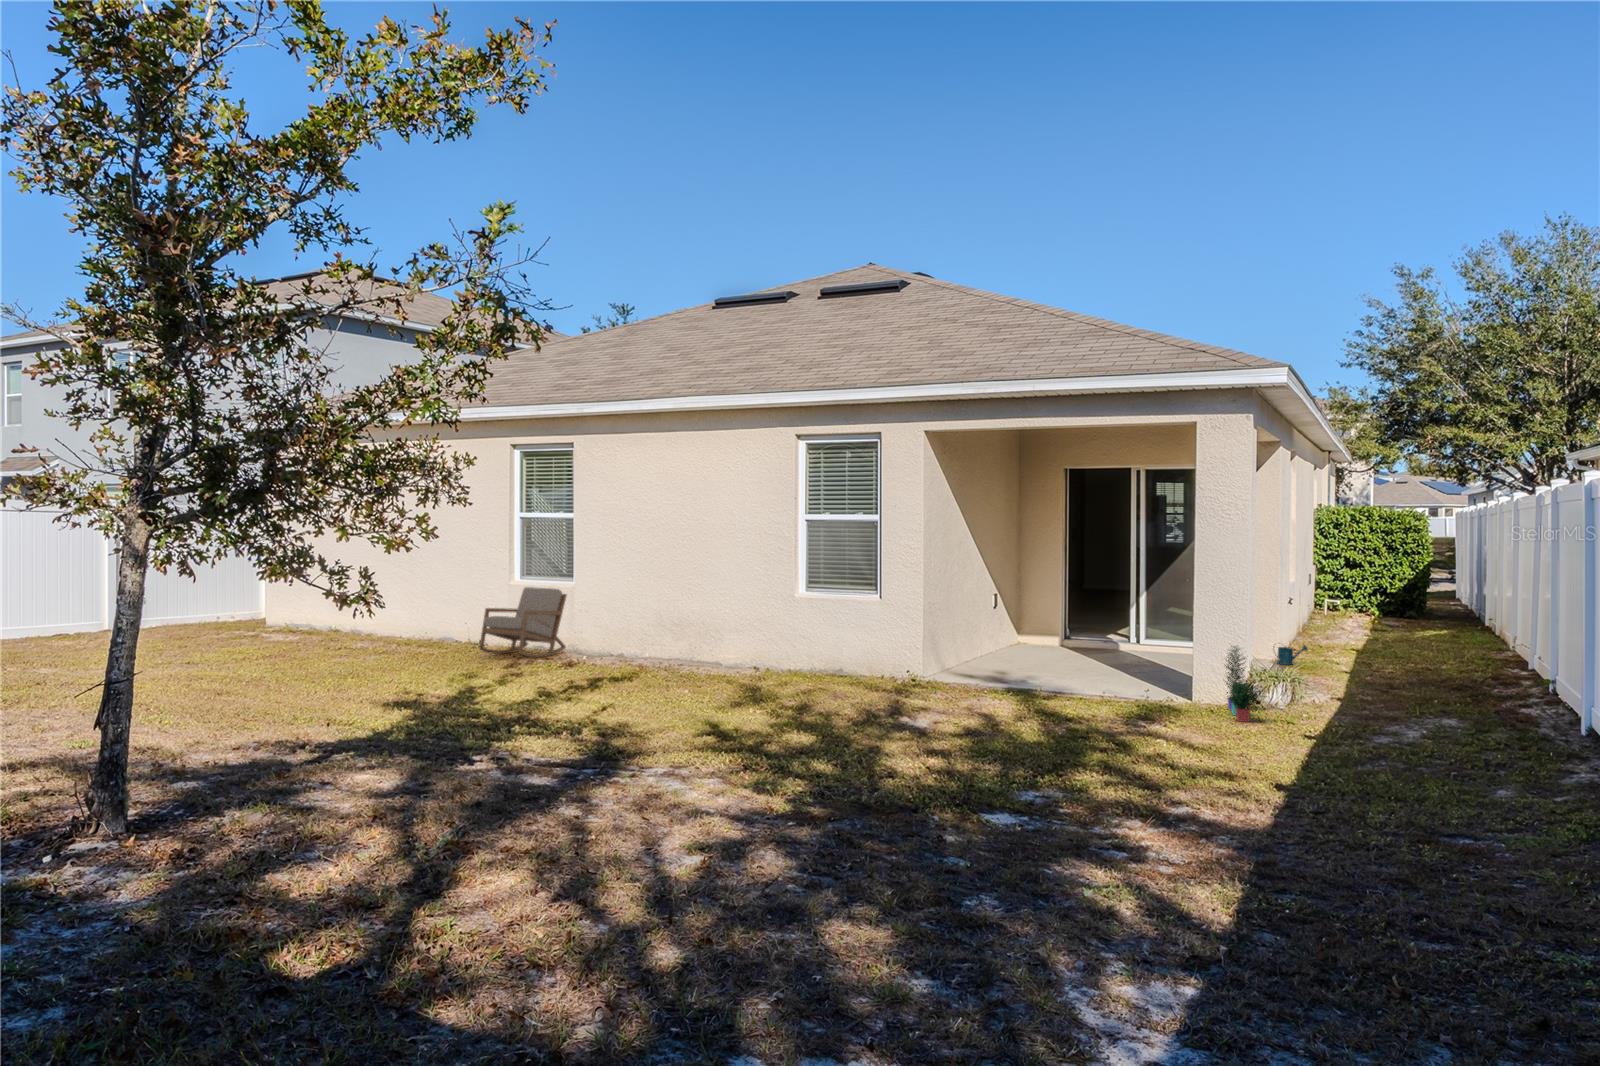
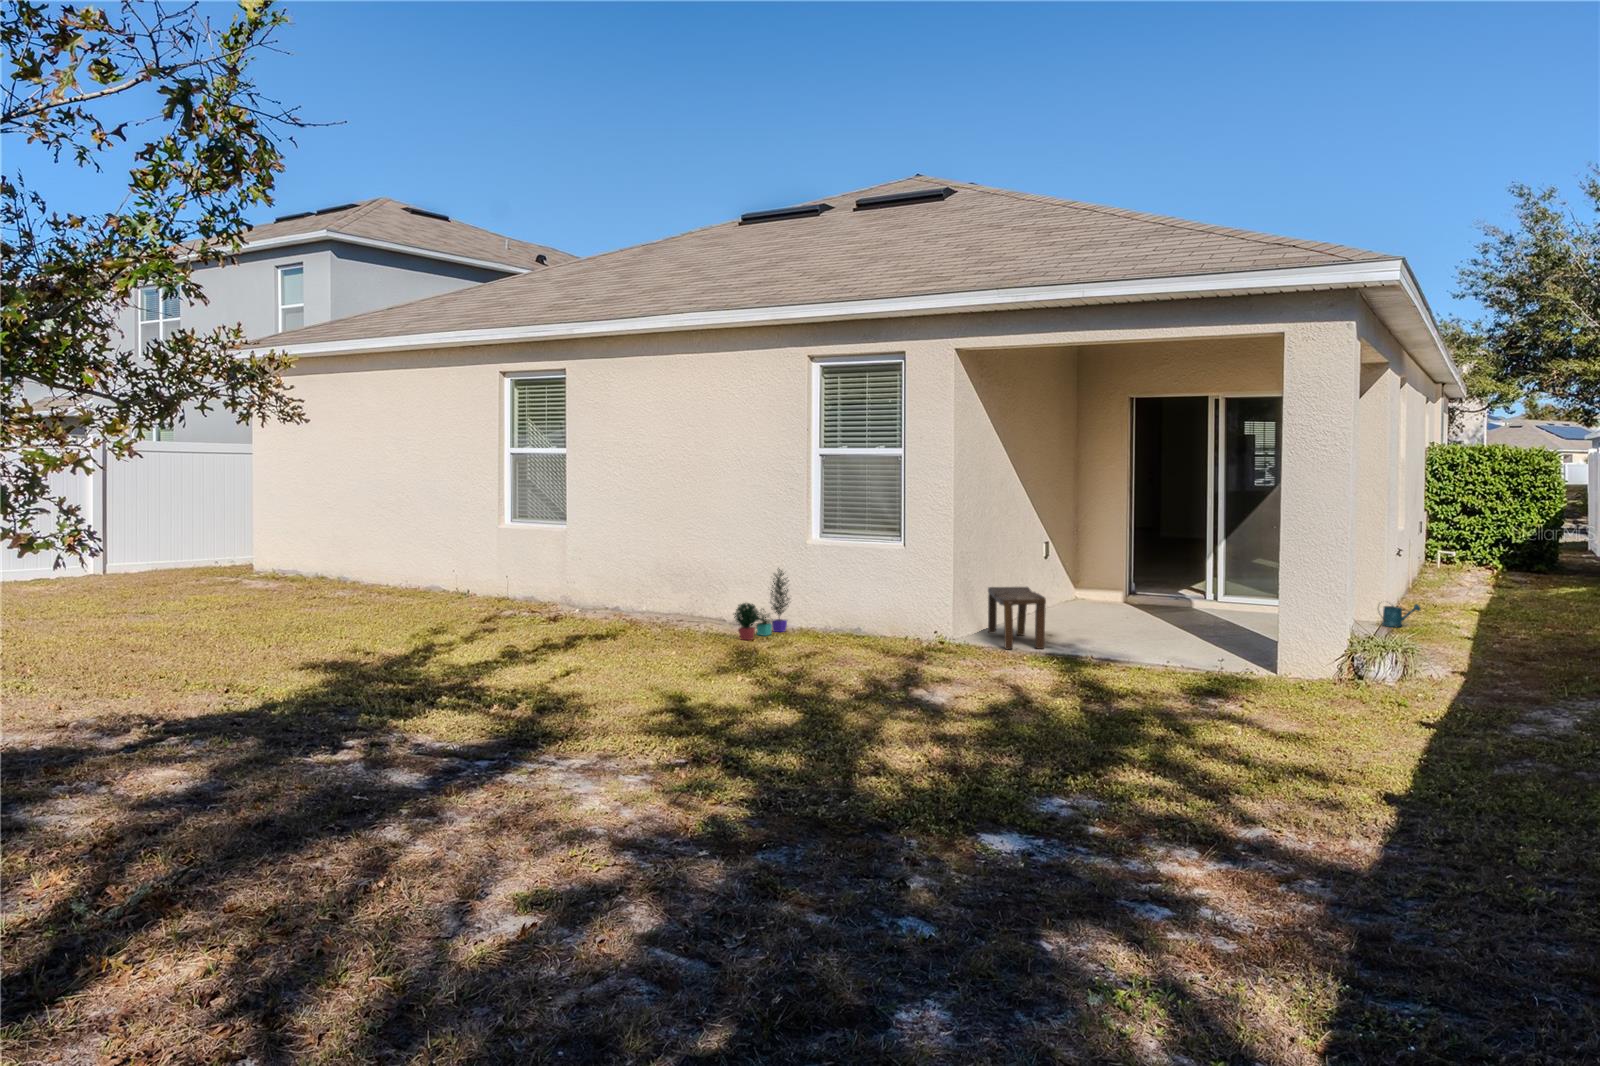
chair: present [479,587,567,657] -> none [461,533,560,611]
bench: none [950,632,1002,685] -> present [988,587,1046,649]
potted plant: present [1225,646,1256,722] -> present [734,568,789,640]

